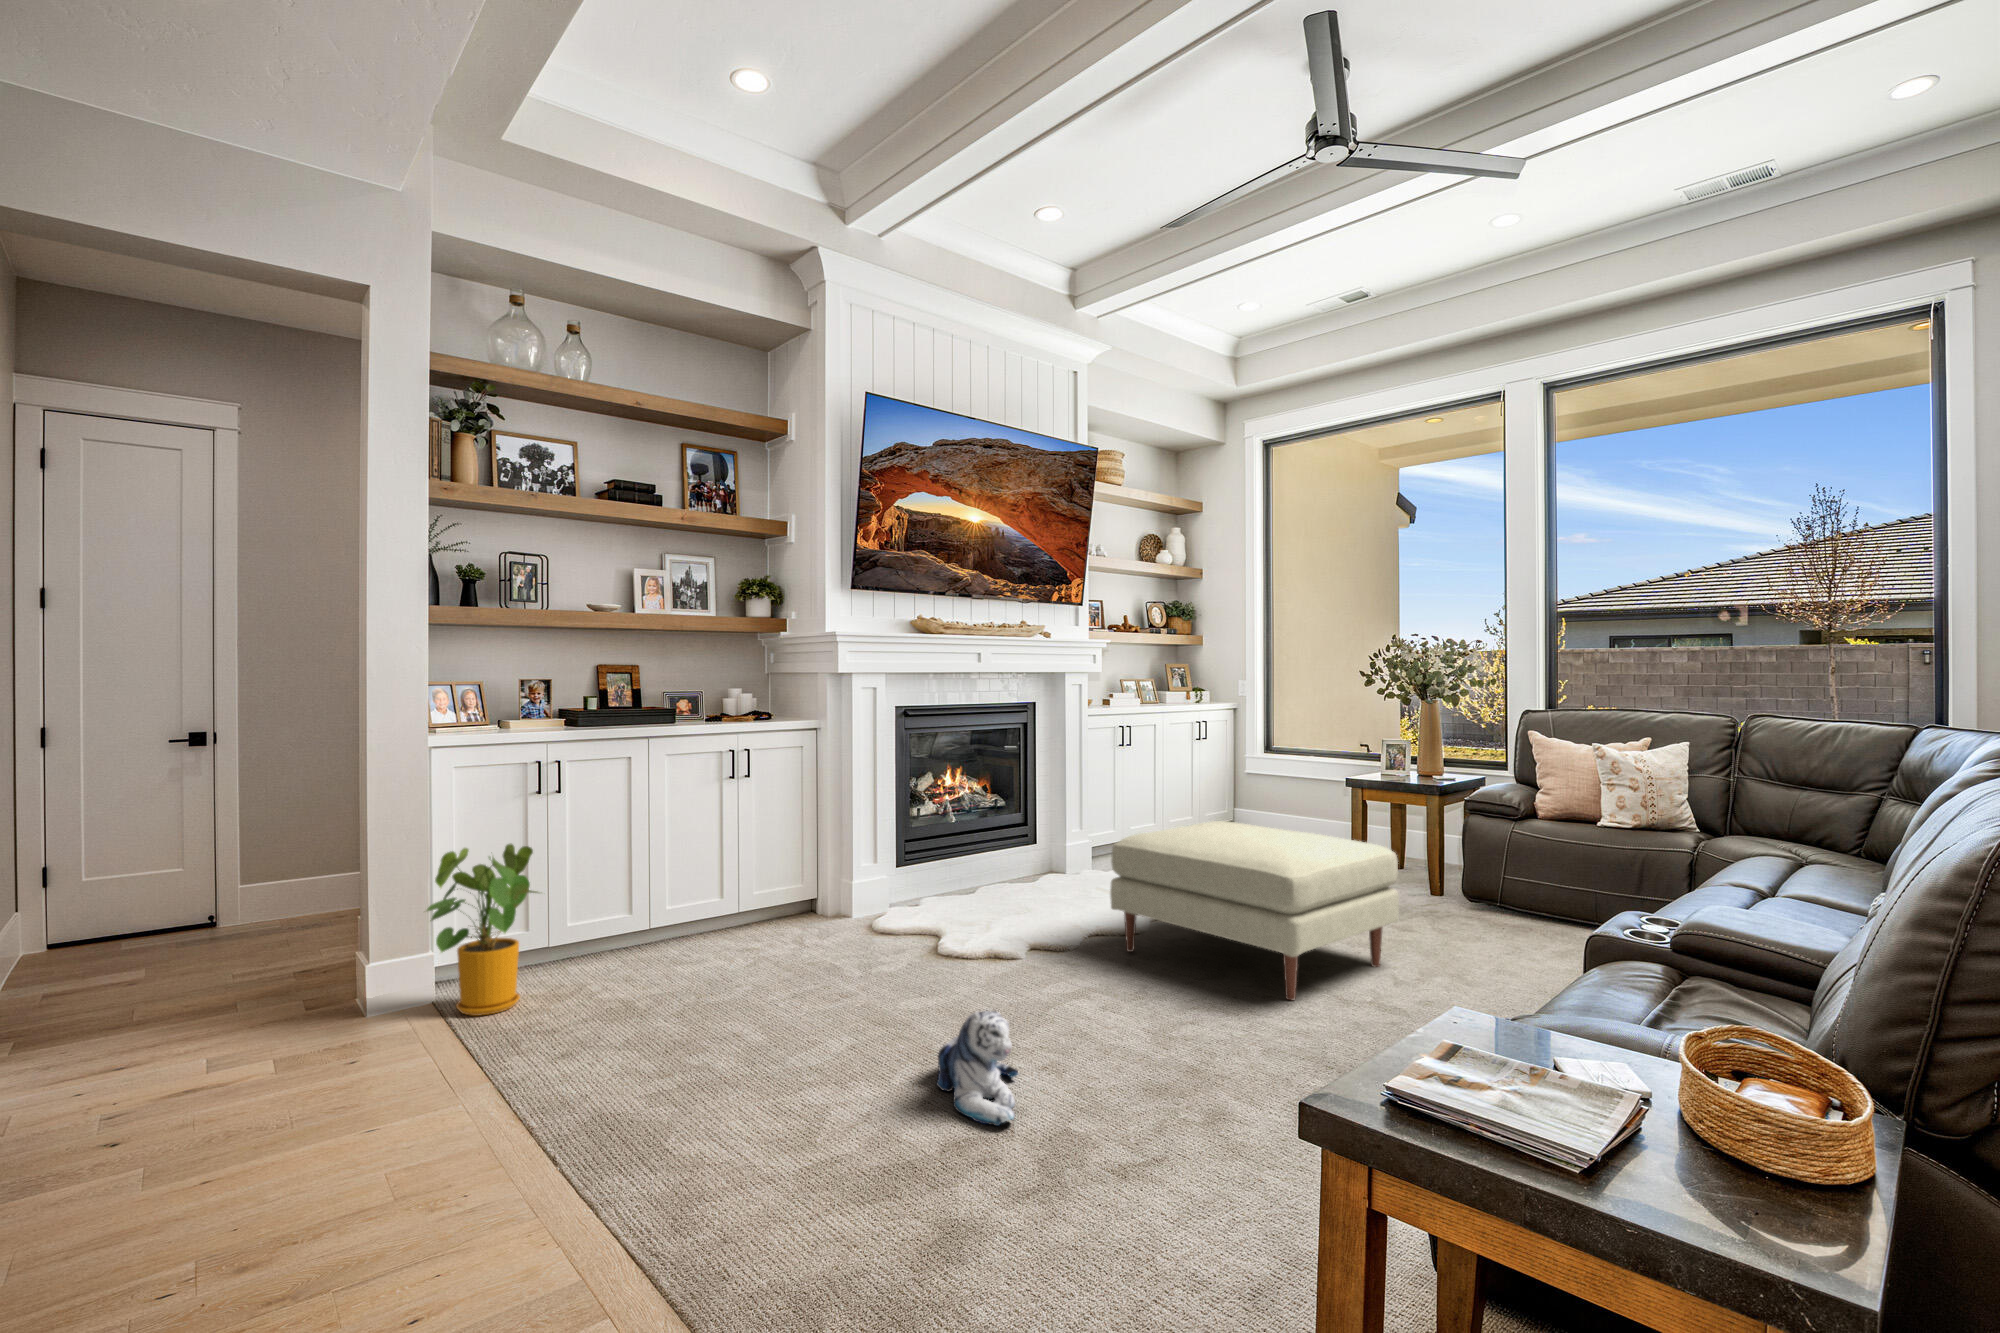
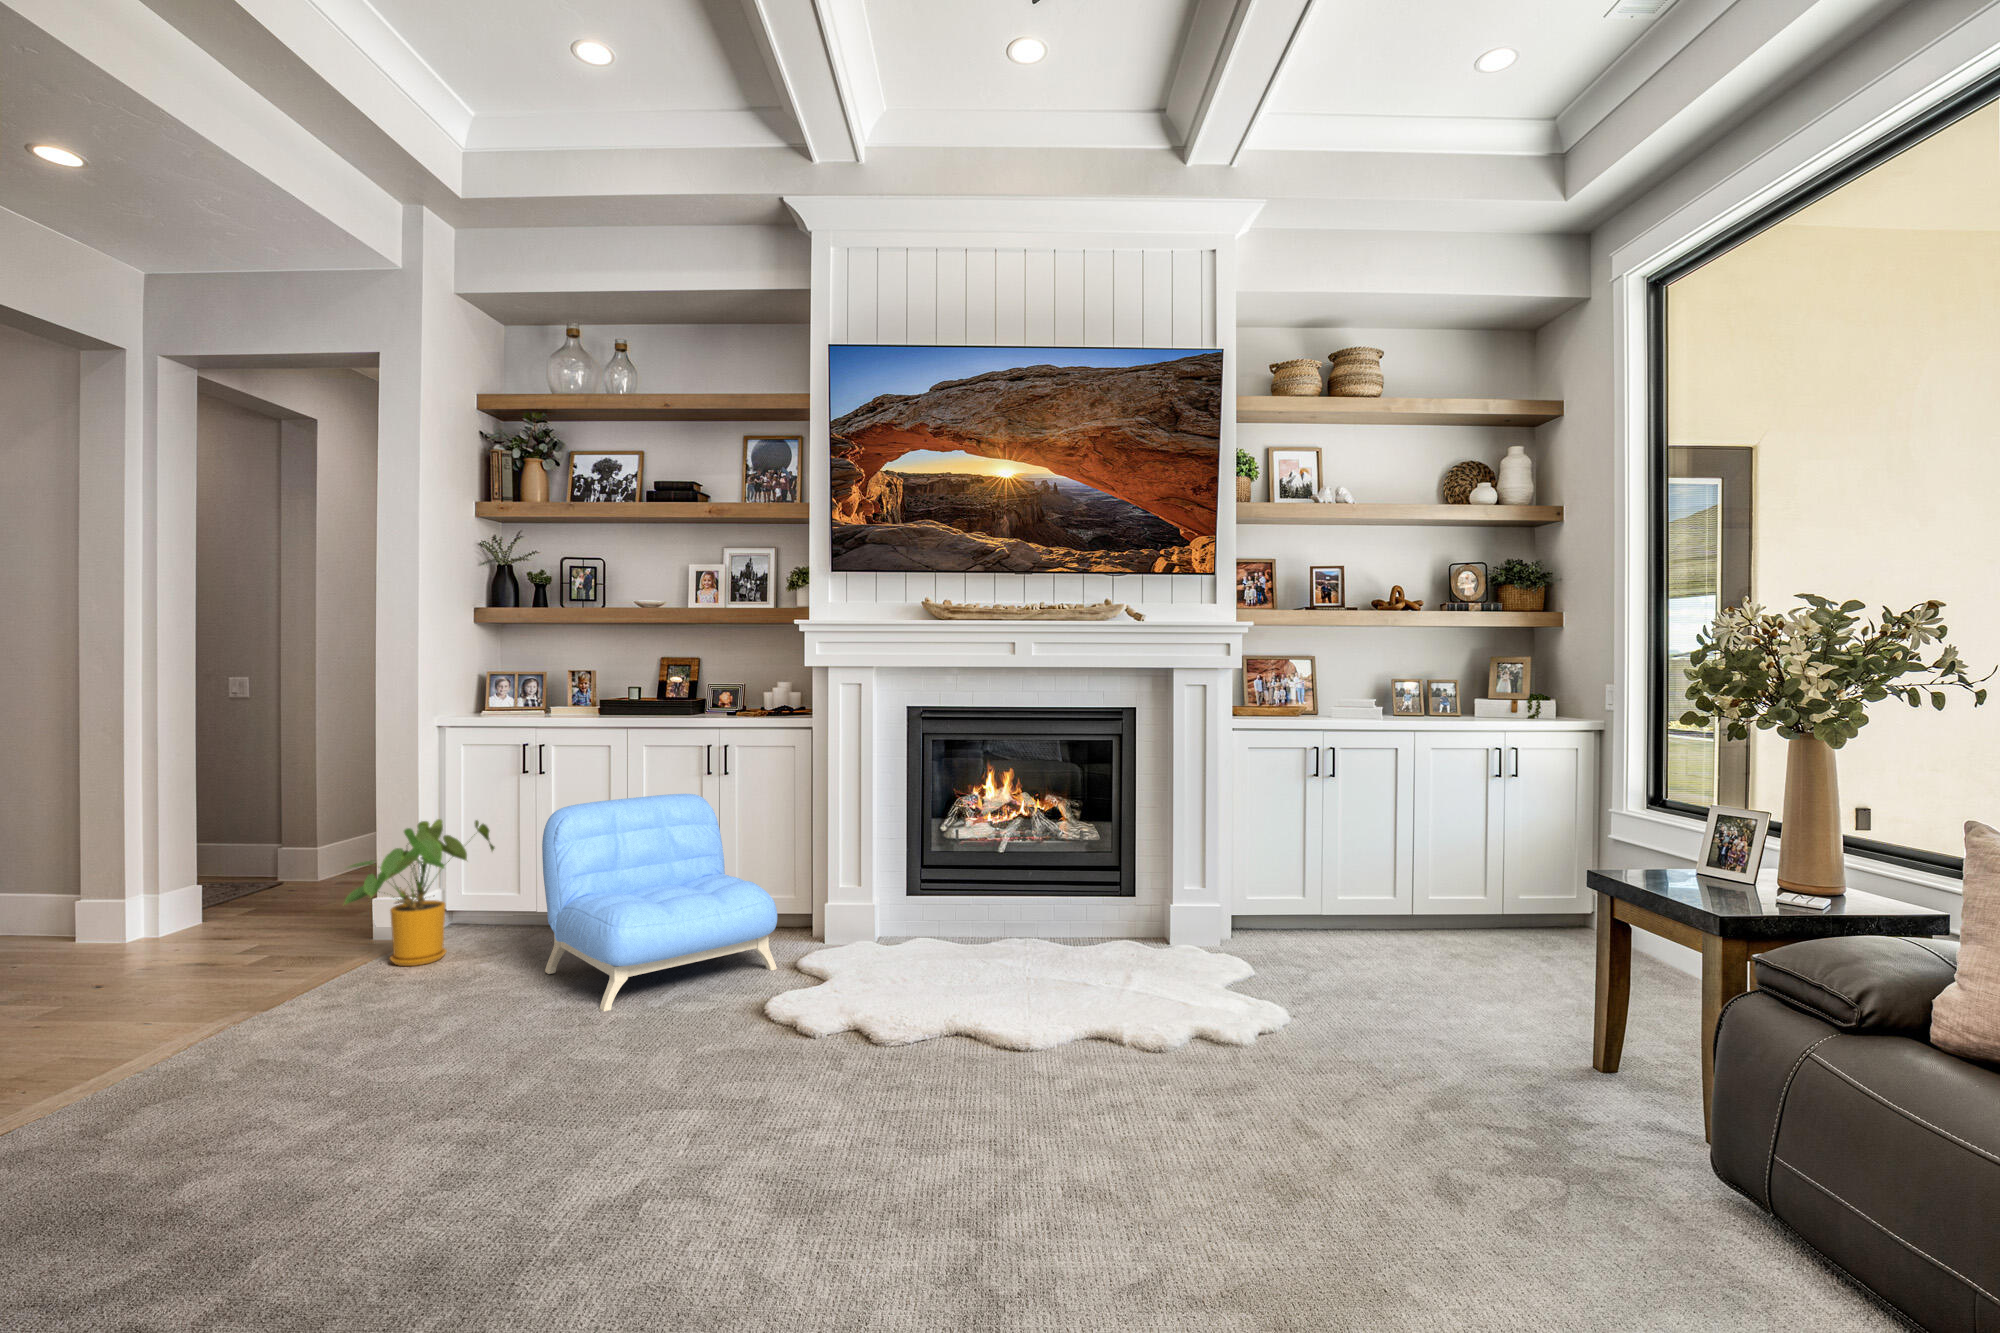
armchair: none [672,793,878,986] -> present [542,794,777,1011]
ottoman: present [1110,821,1399,1000] -> none [845,903,1195,1219]
plush toy: present [936,1011,1018,1126] -> none [231,1075,437,1216]

